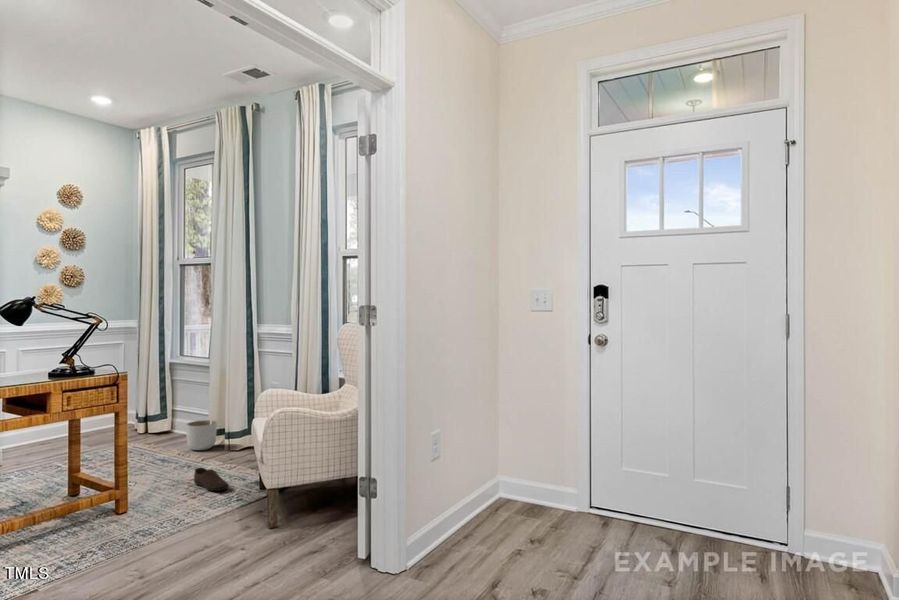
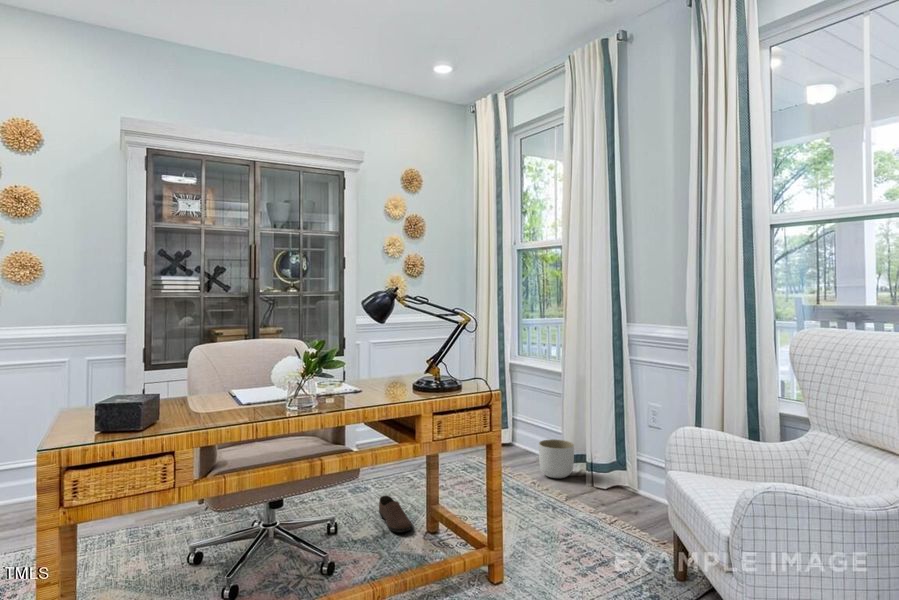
shoe: present [194,468,228,491] -> present [379,496,412,532]

